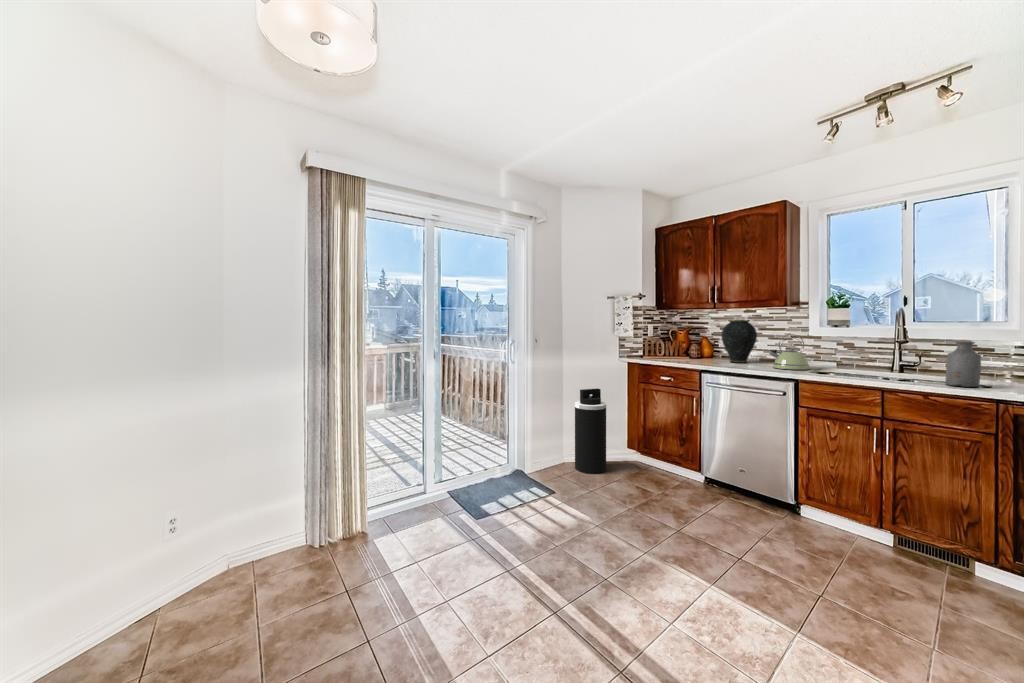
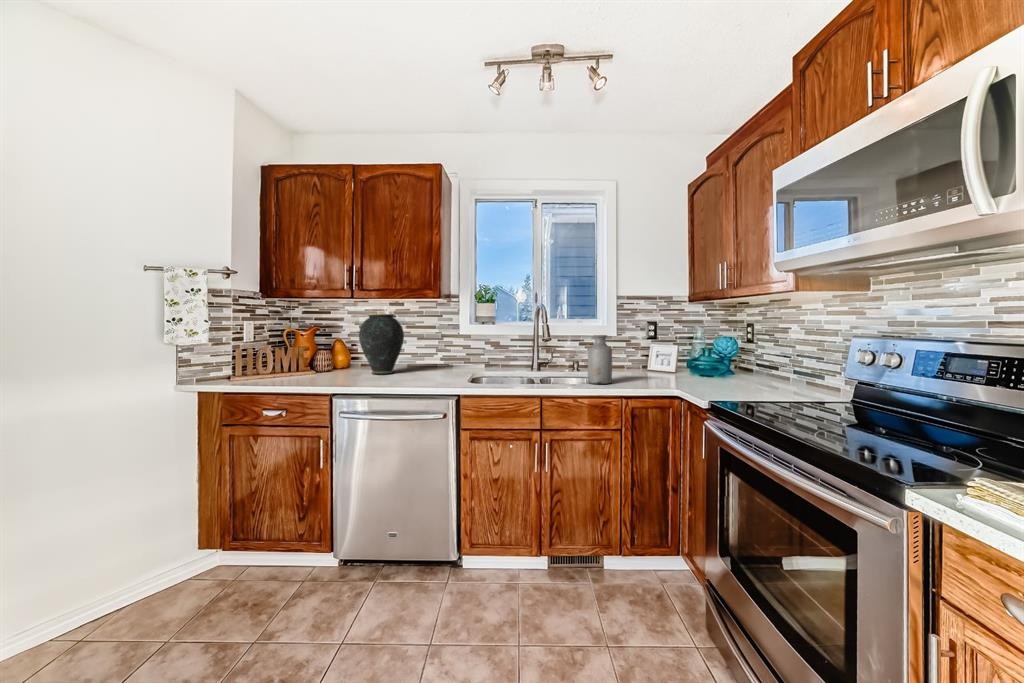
kettle: present [769,334,810,370] -> none [419,332,465,379]
trash can: present [575,388,606,474] -> none [54,451,152,647]

